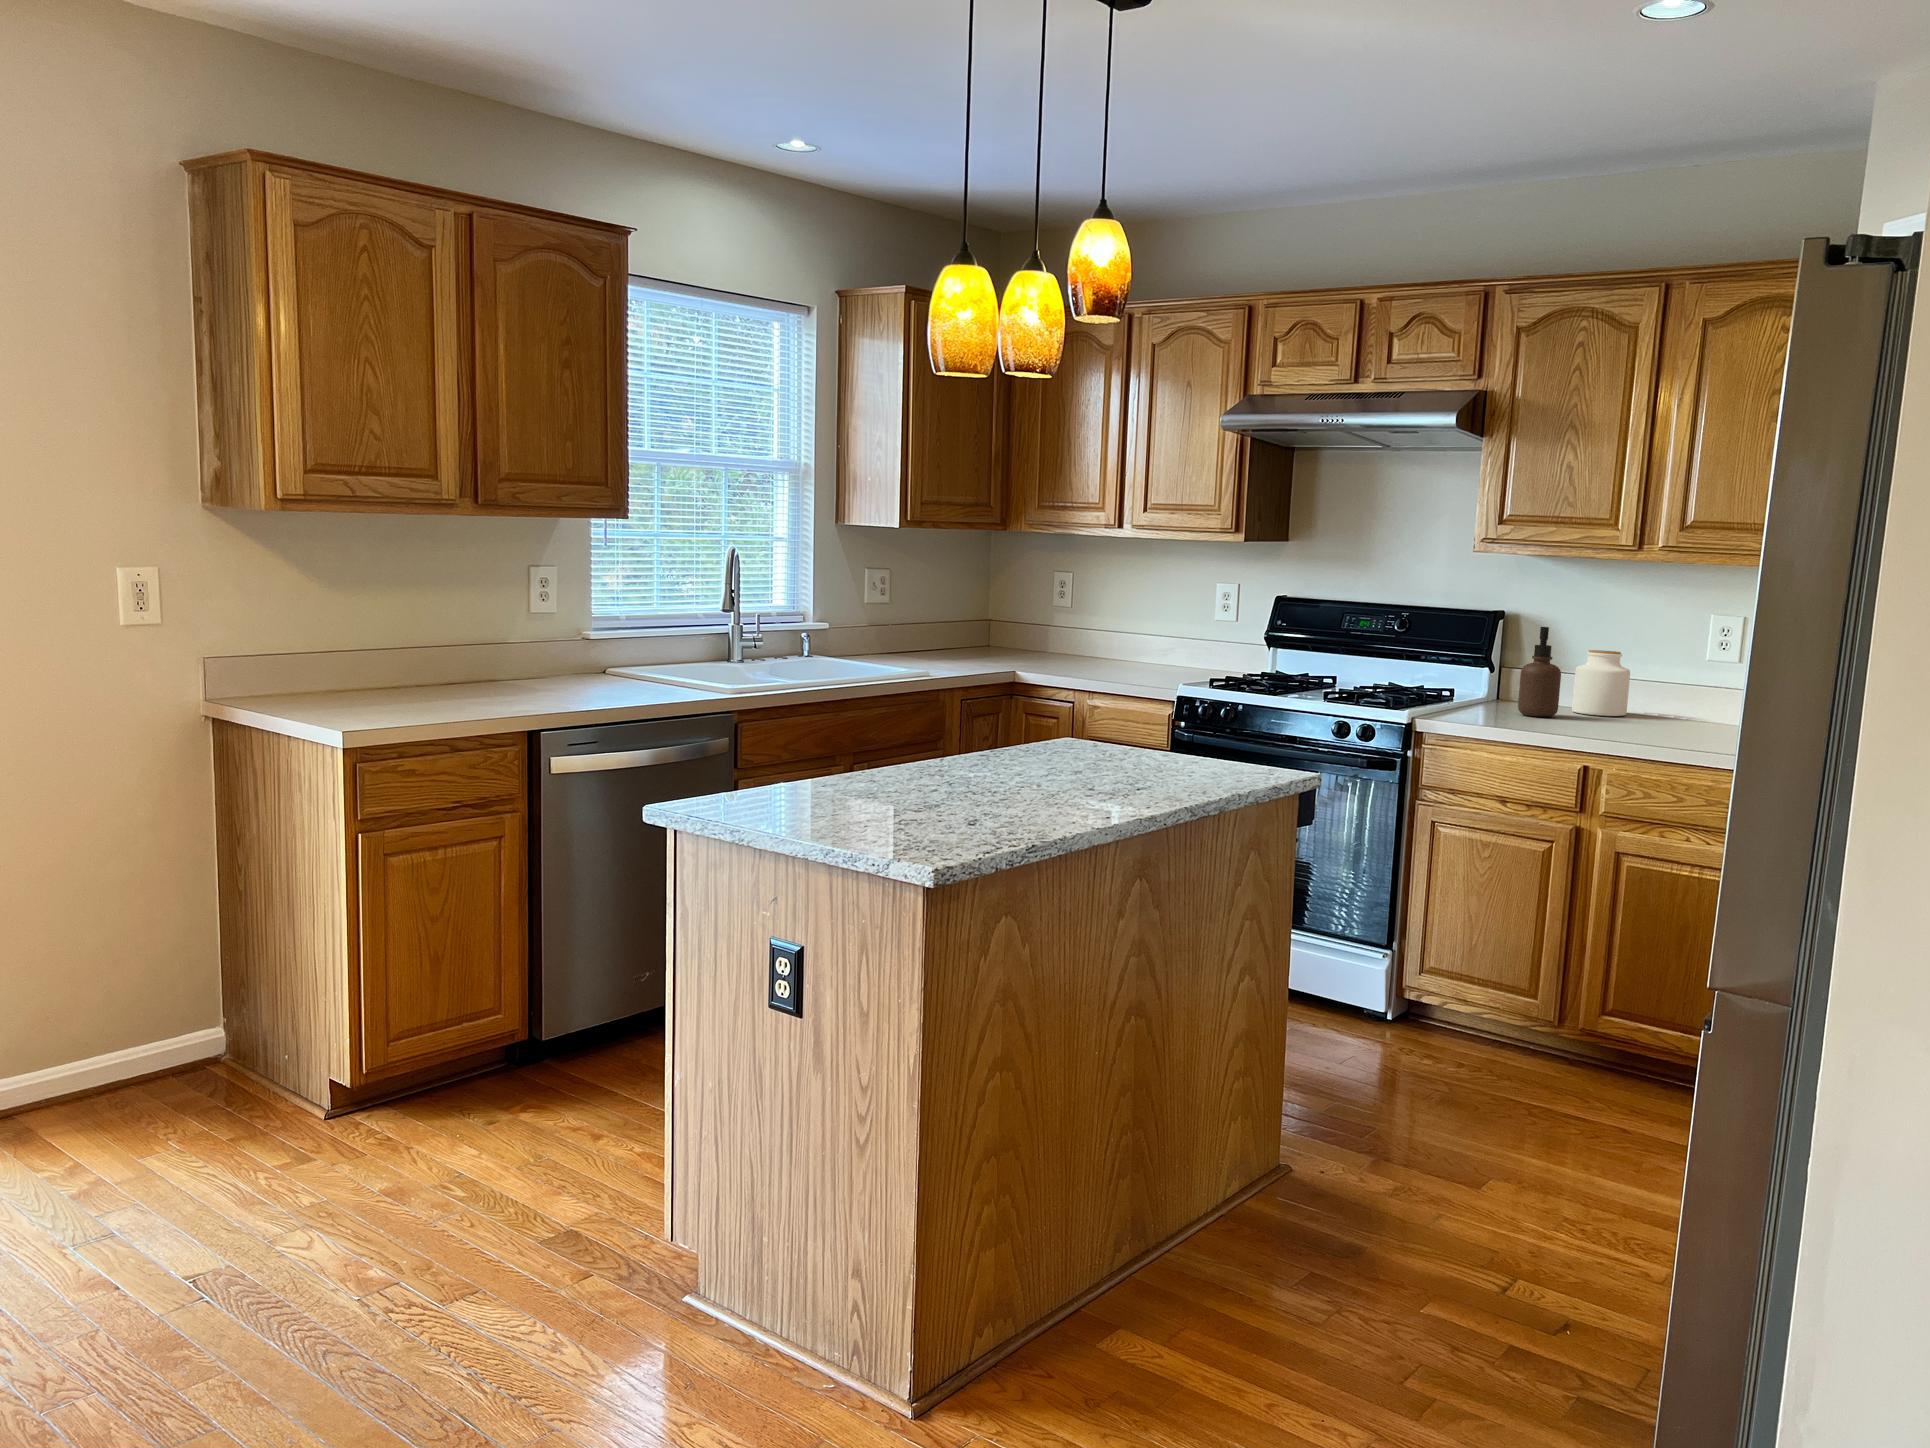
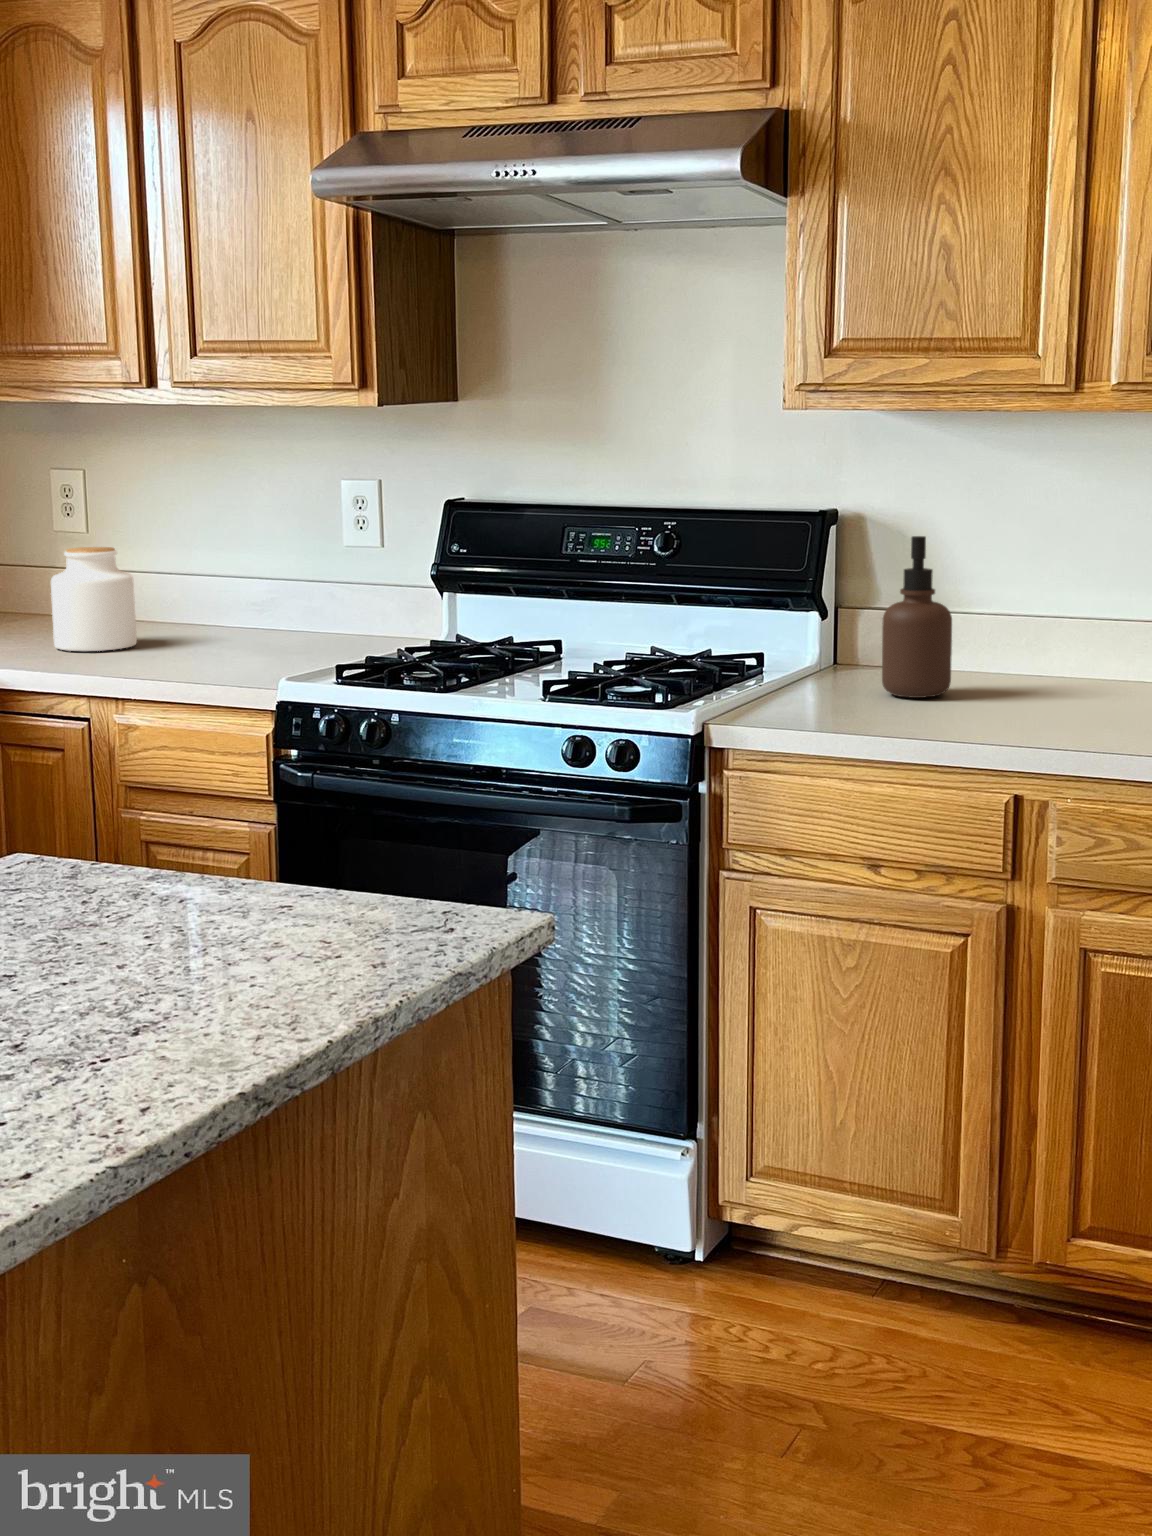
jar: present [1572,650,1630,716] -> present [51,547,137,651]

